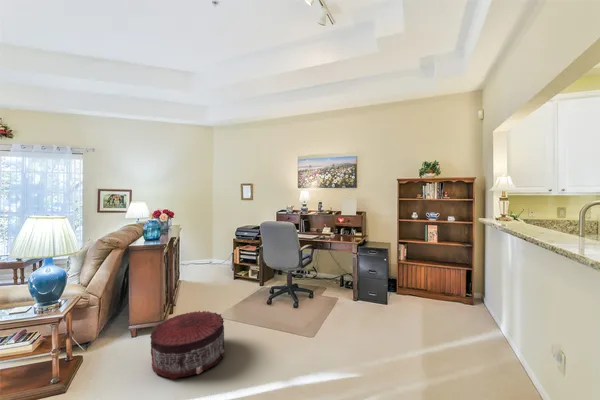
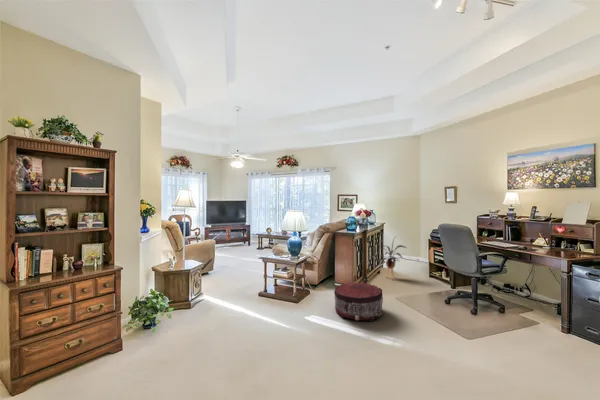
house plant: none [179,241,217,293] -> present [381,245,406,278]

